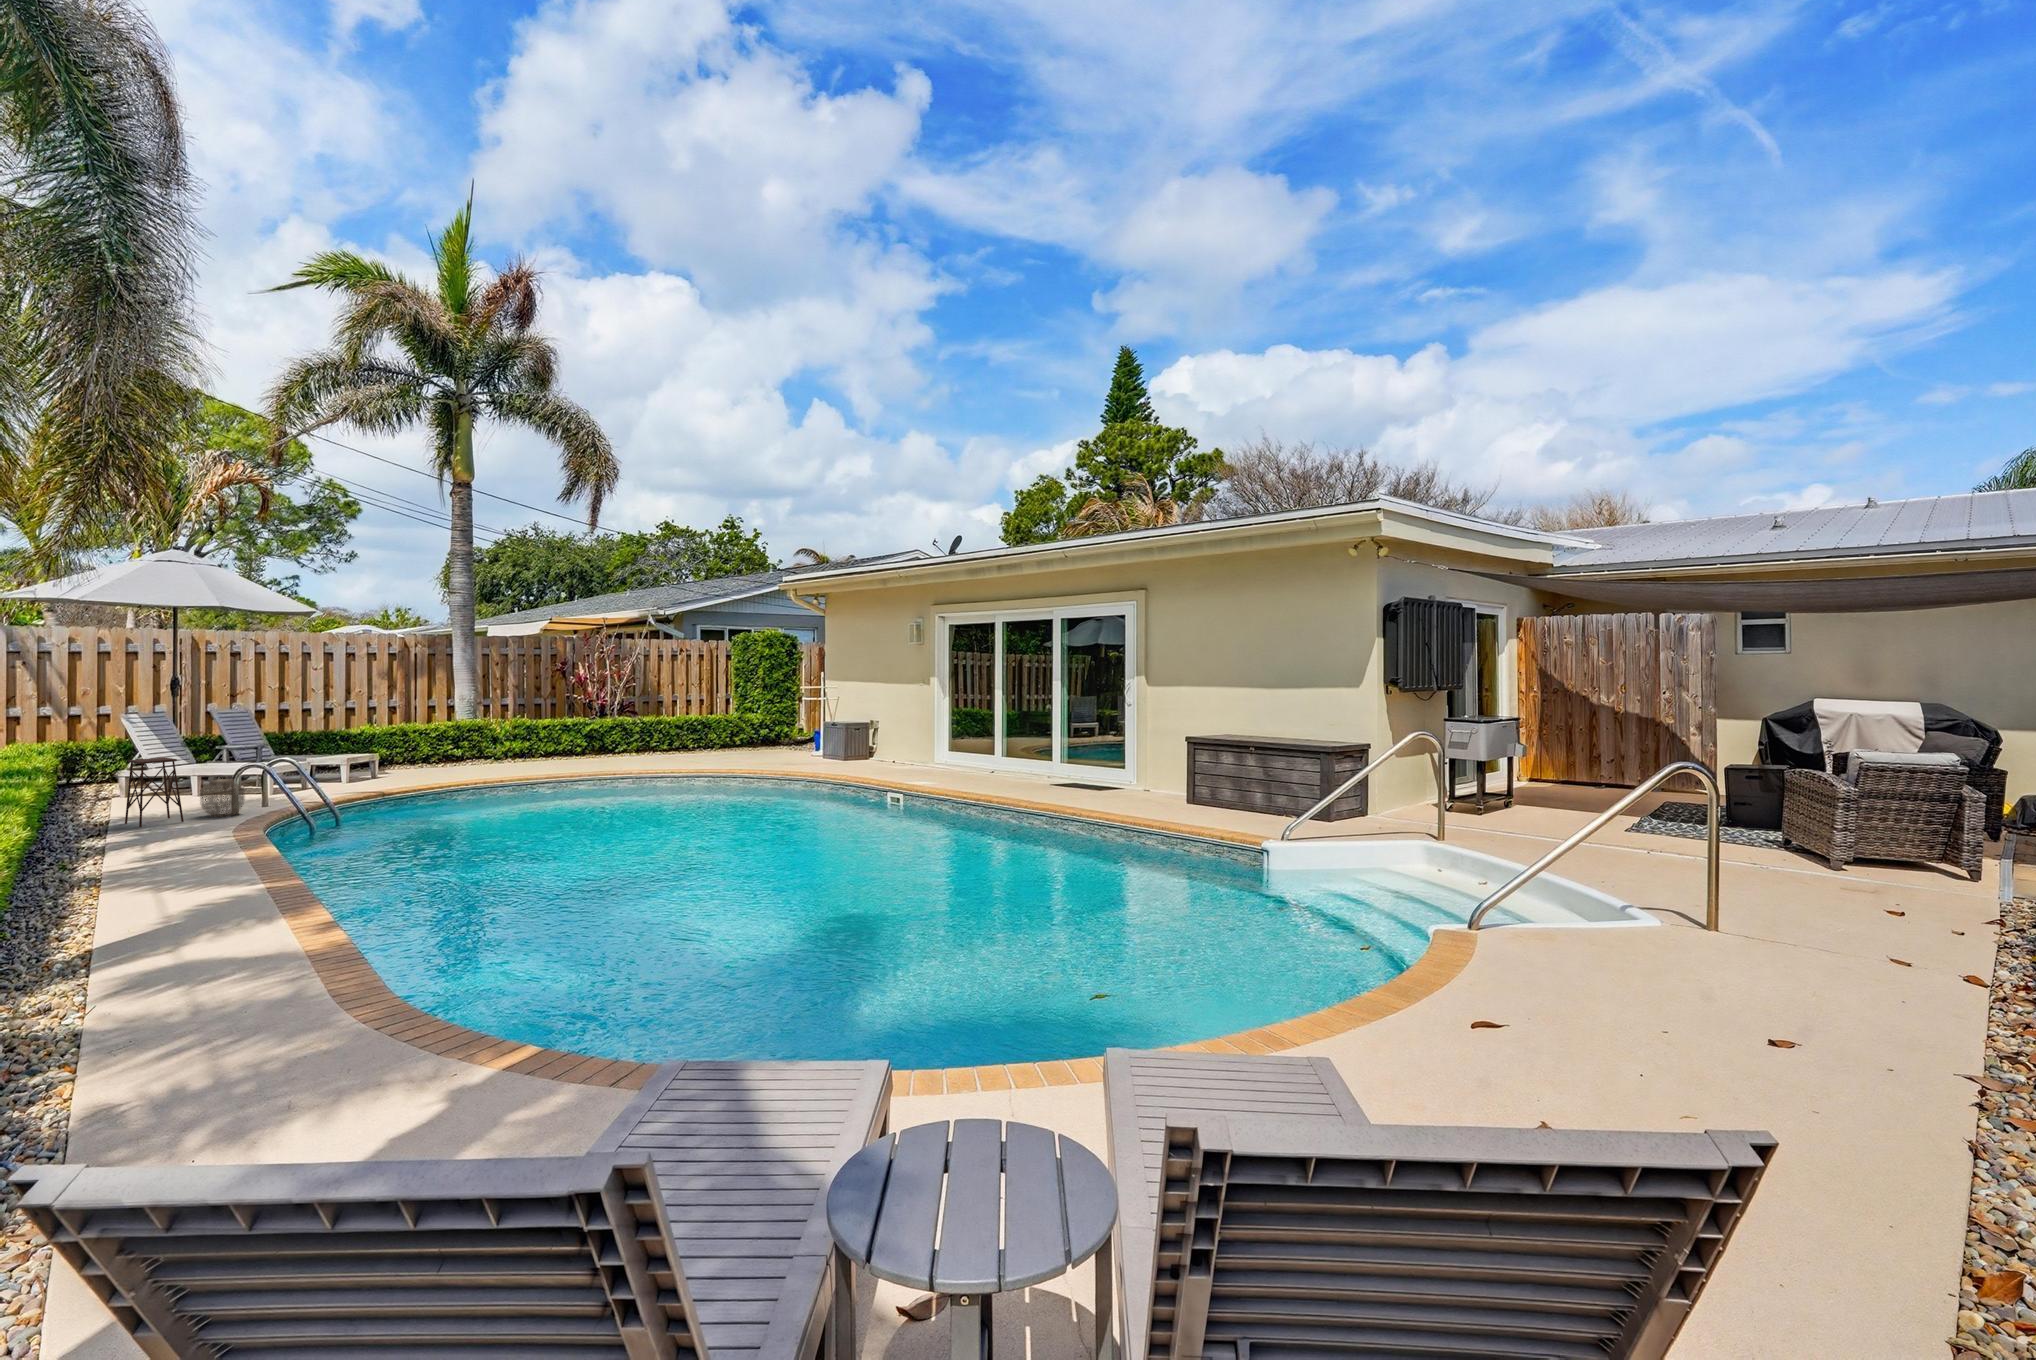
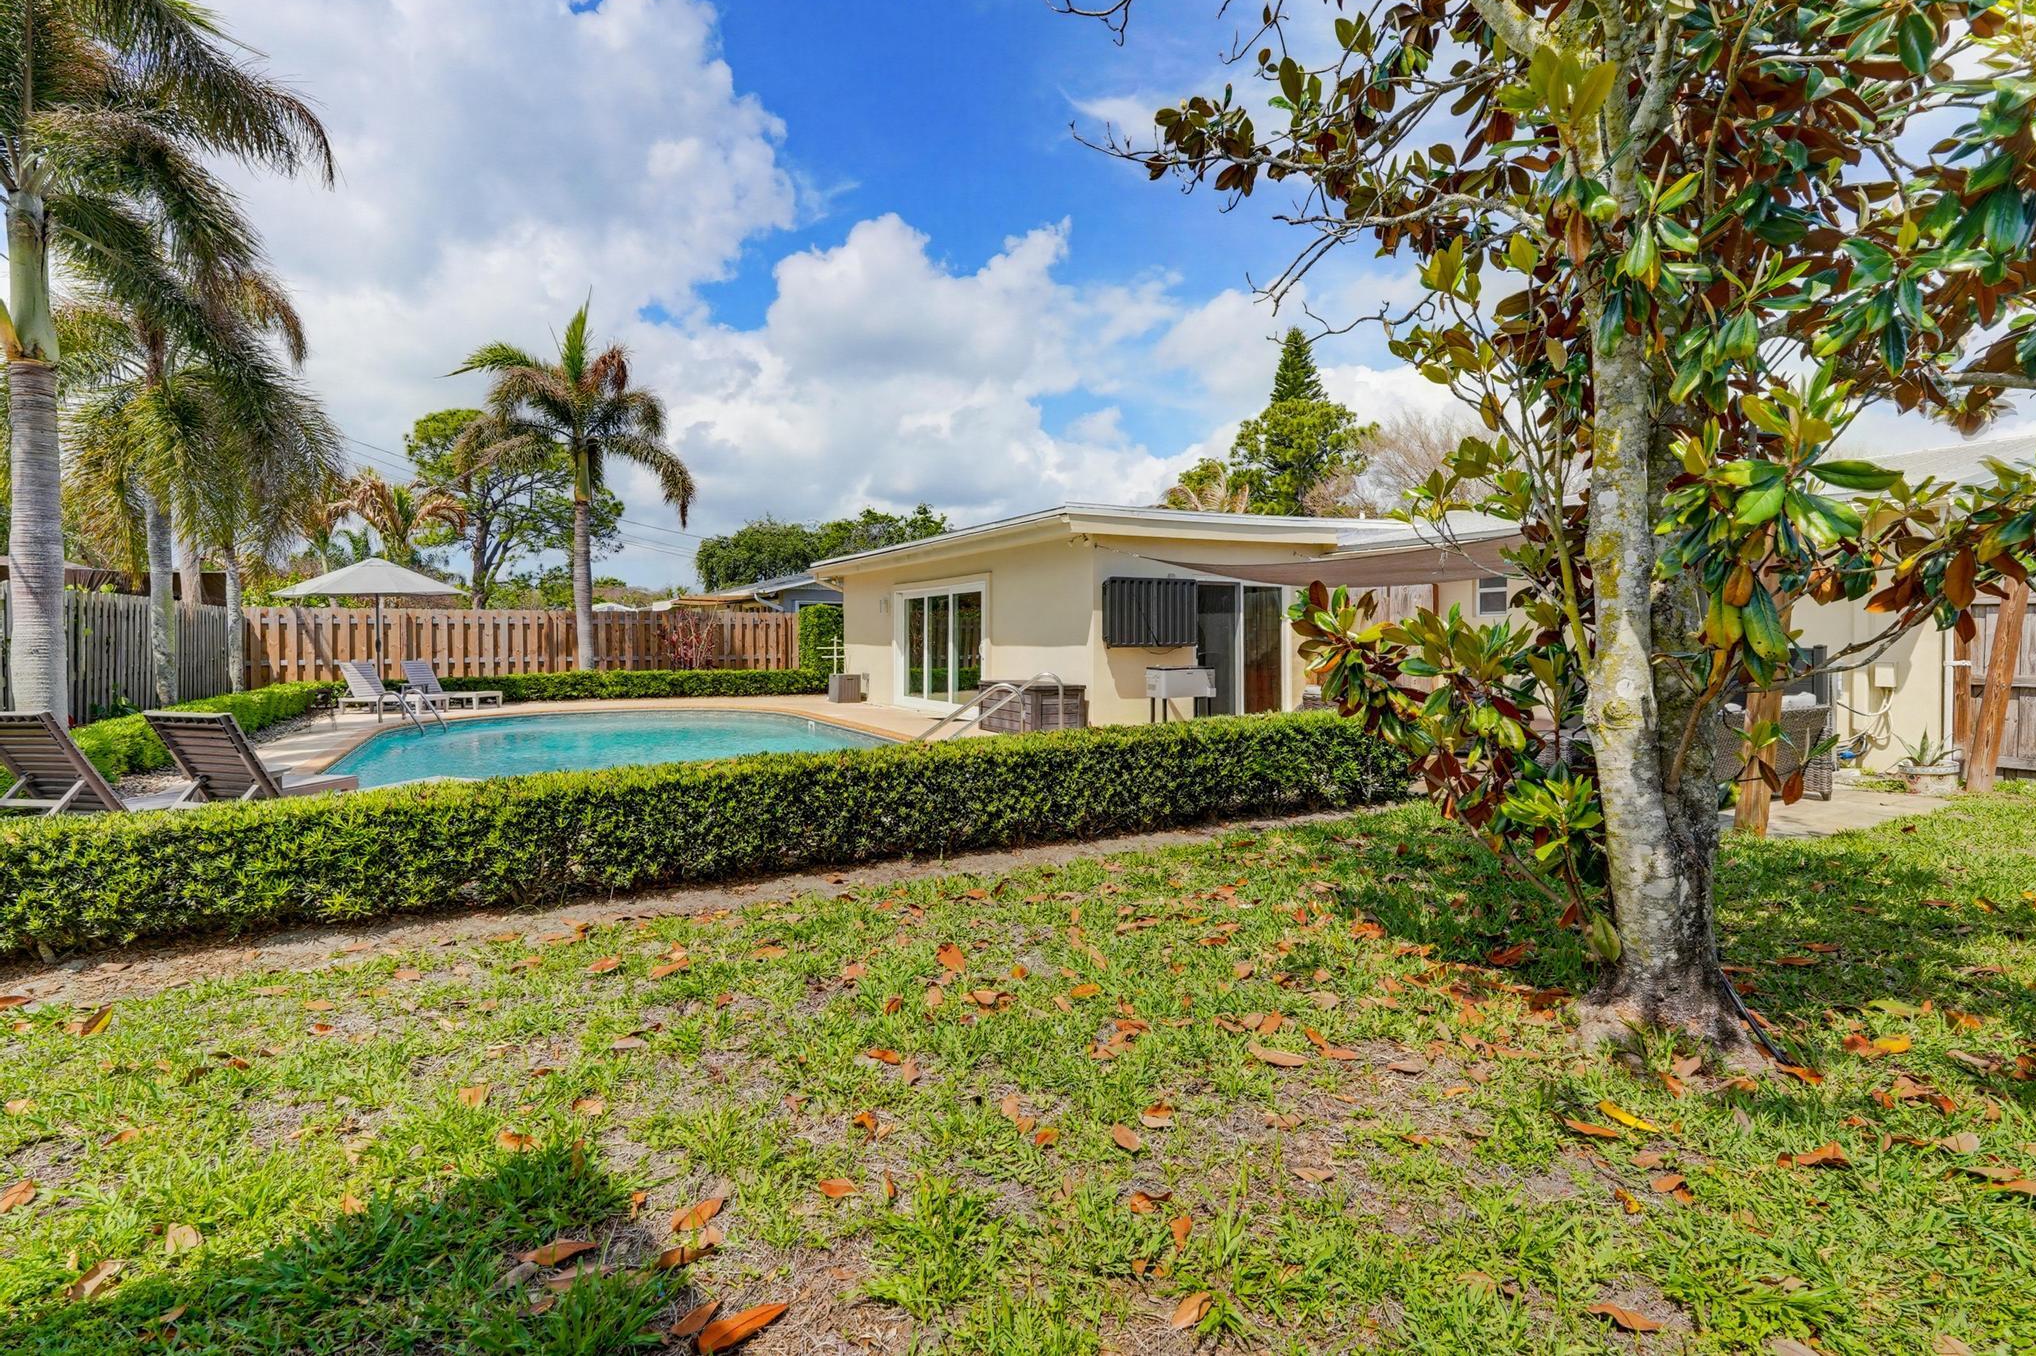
woven basket: present [200,779,244,817] -> none [351,705,379,729]

